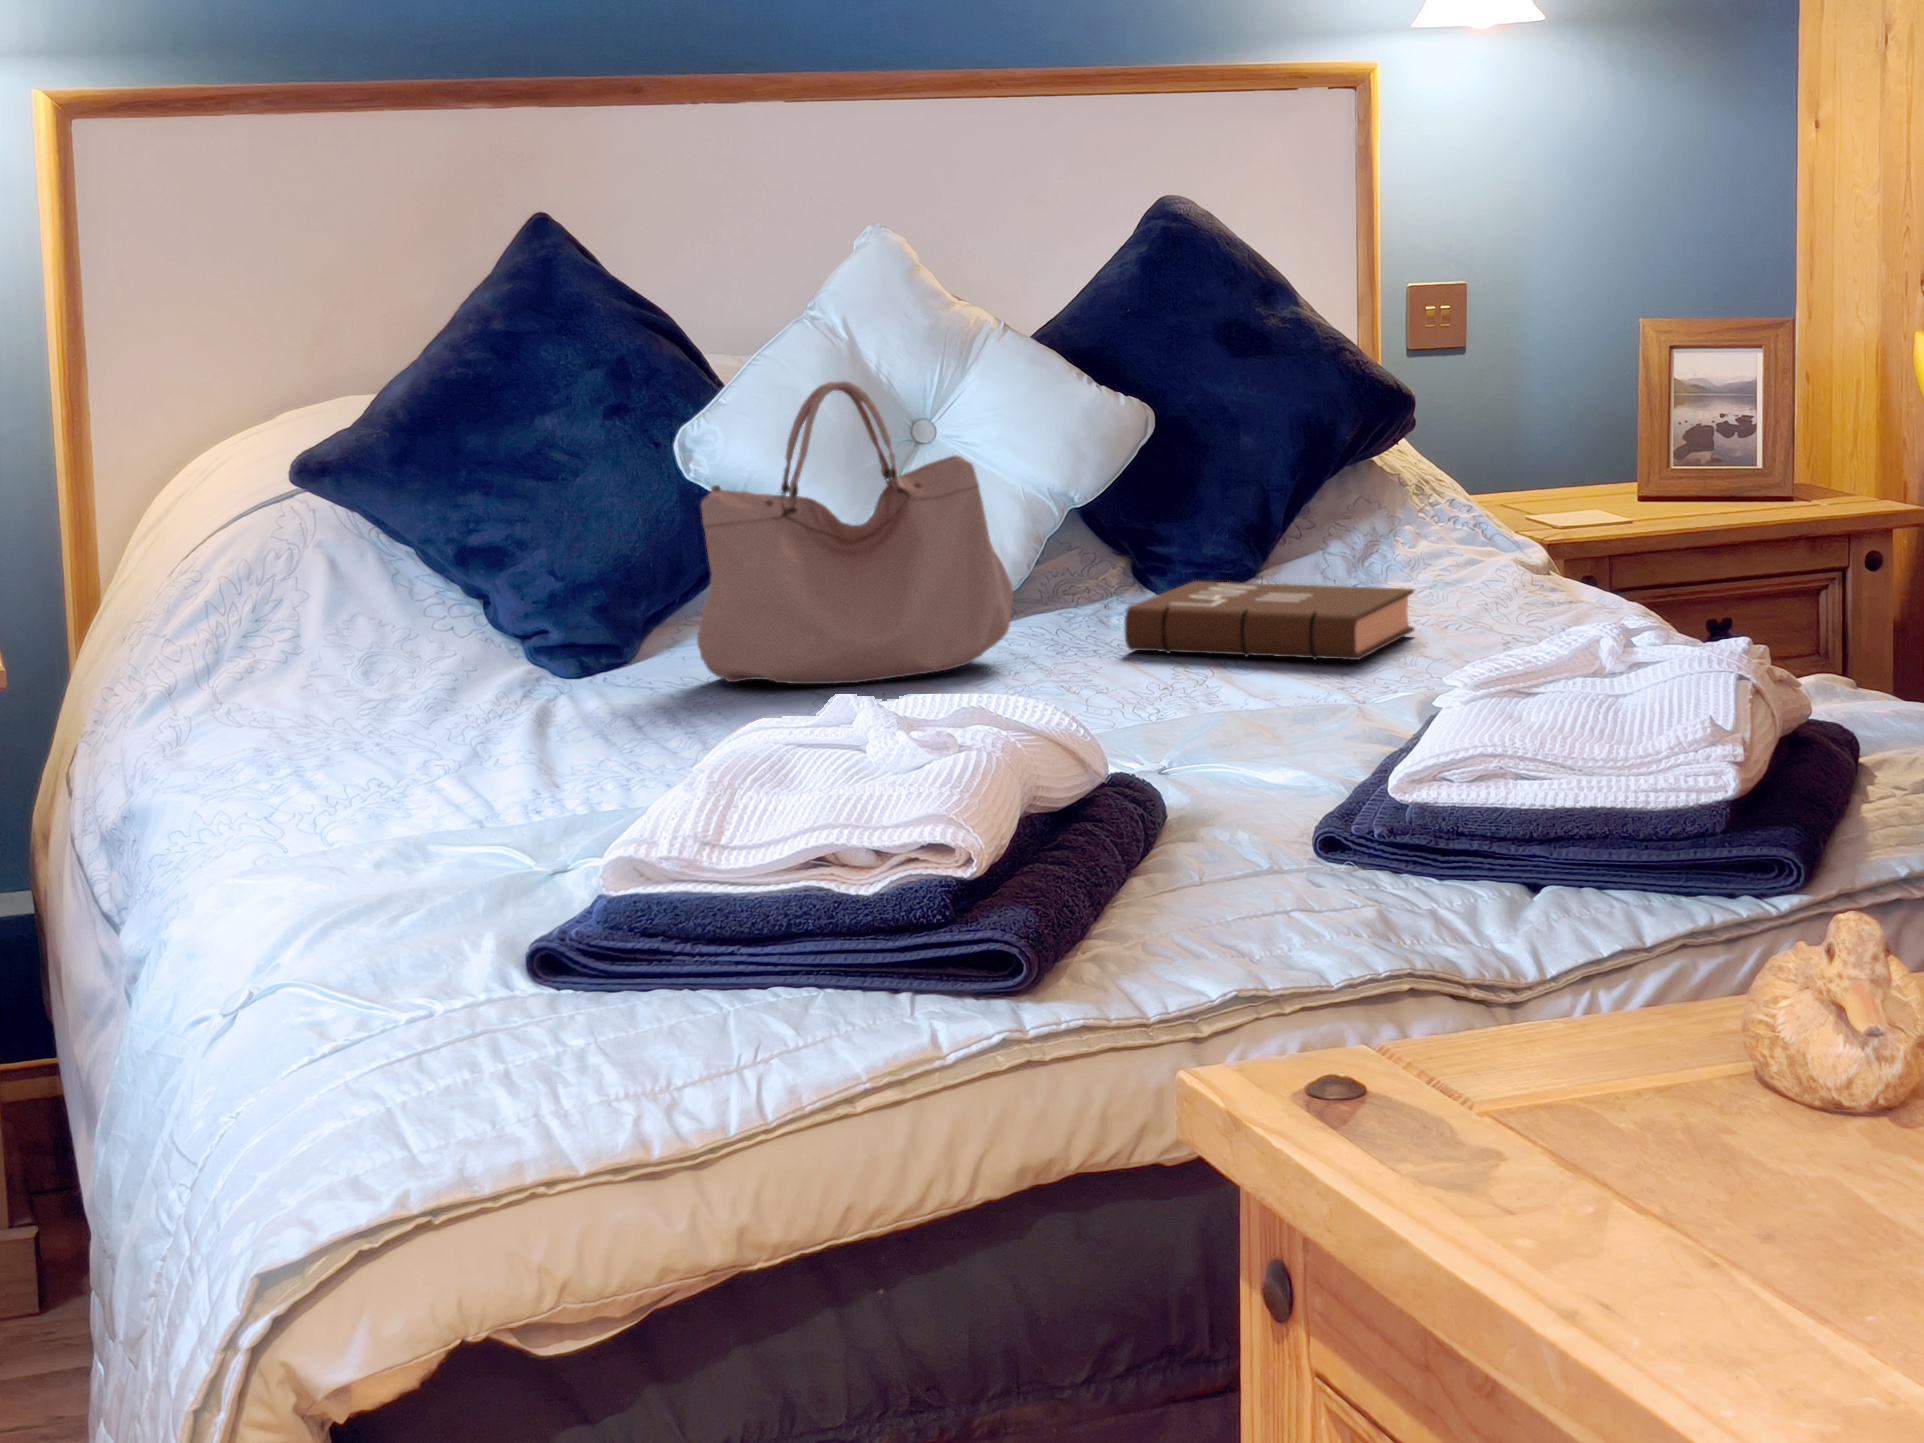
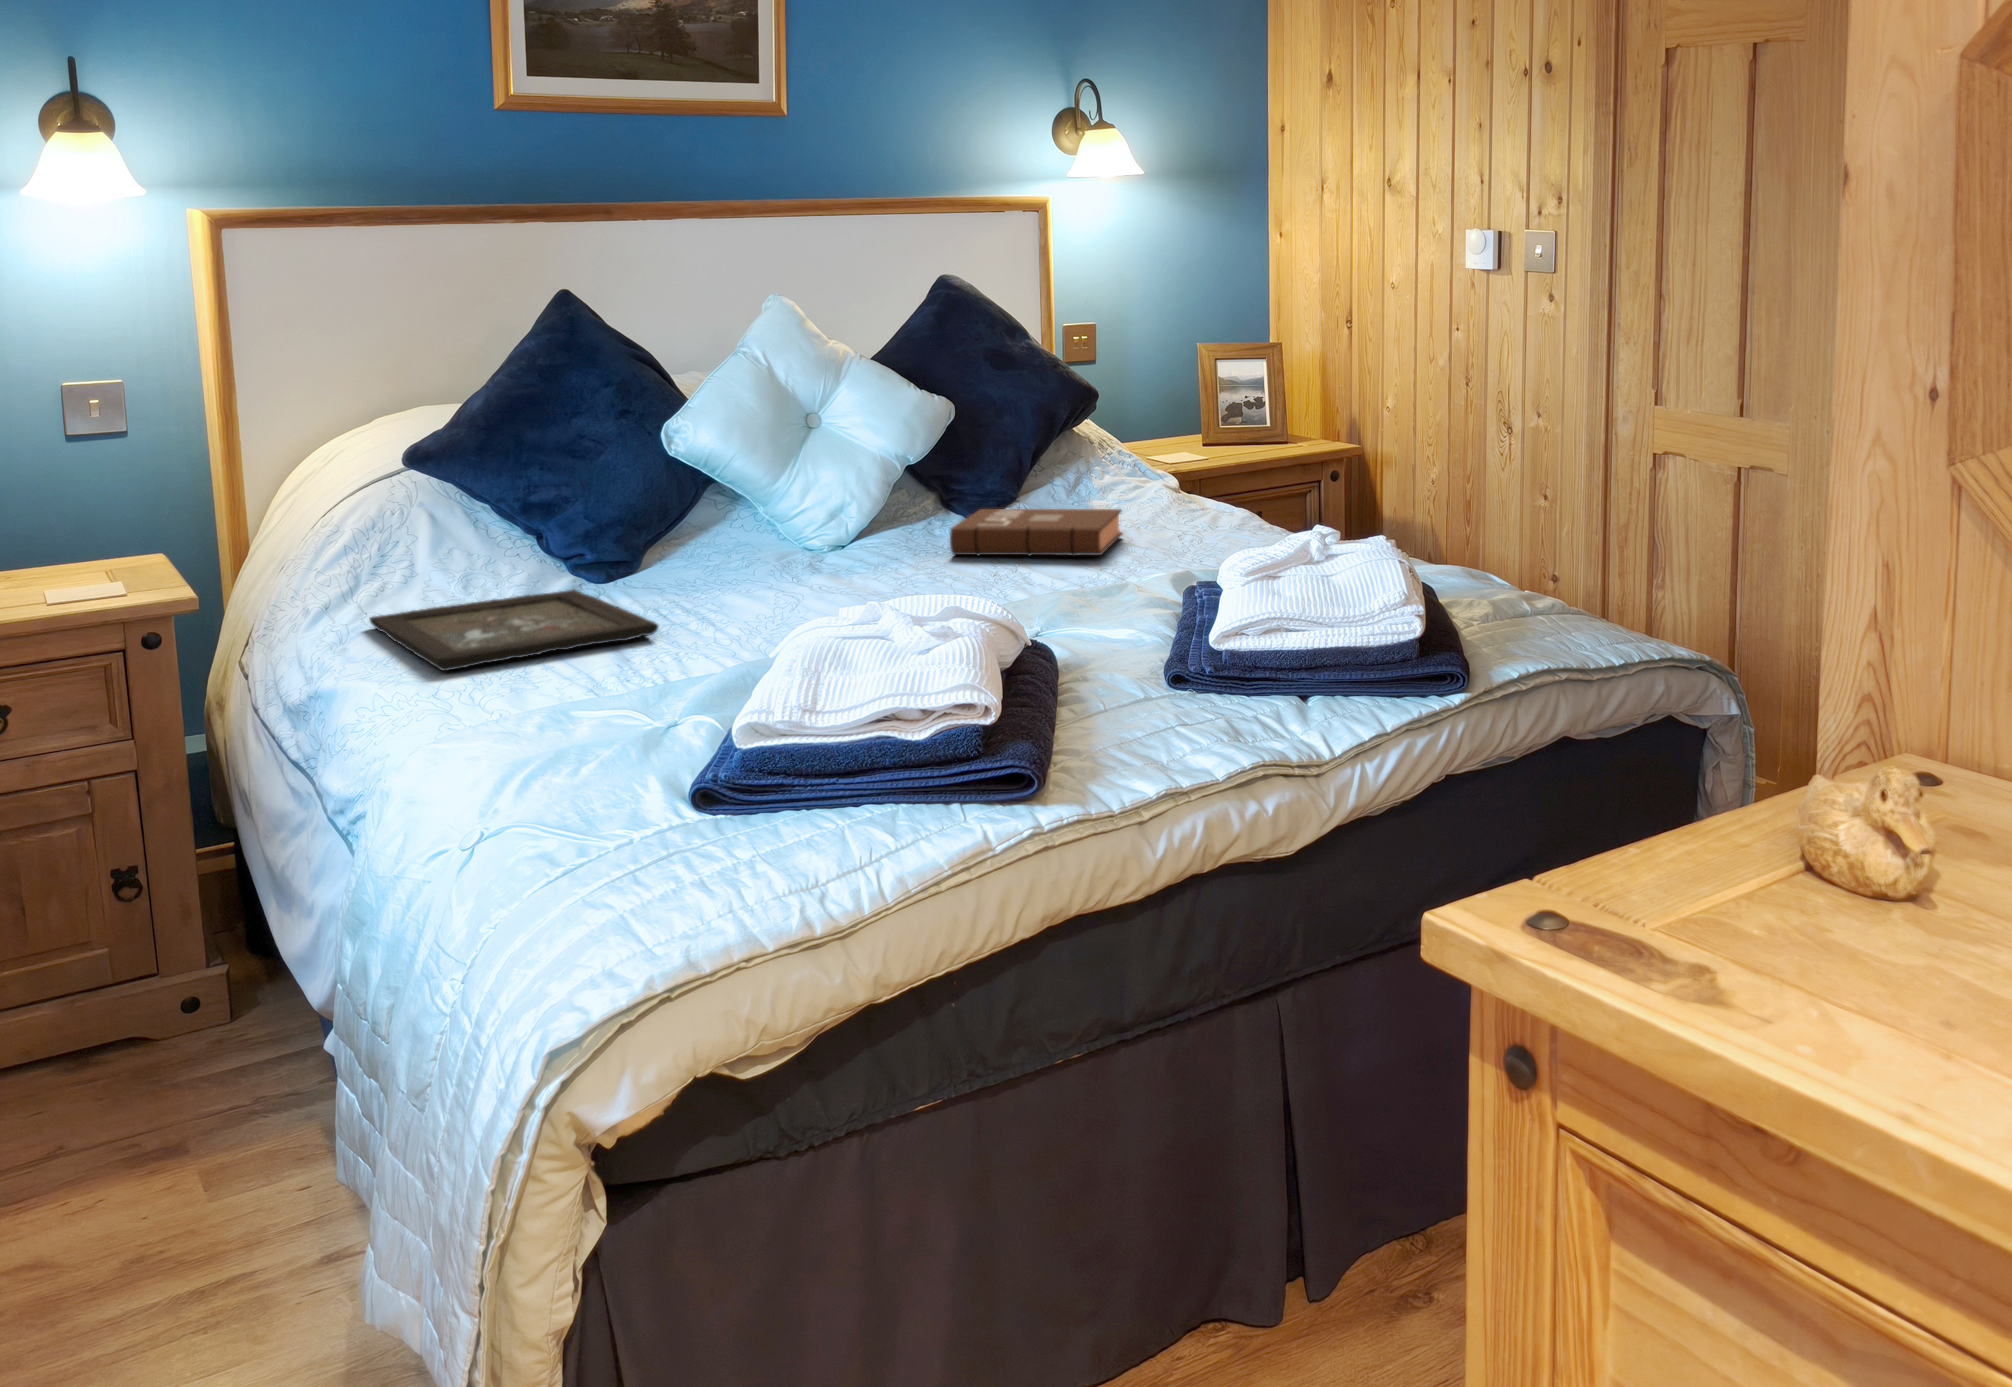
handbag: present [697,381,1013,684] -> none [678,391,881,589]
tray: none [238,673,626,775] -> present [370,590,659,671]

